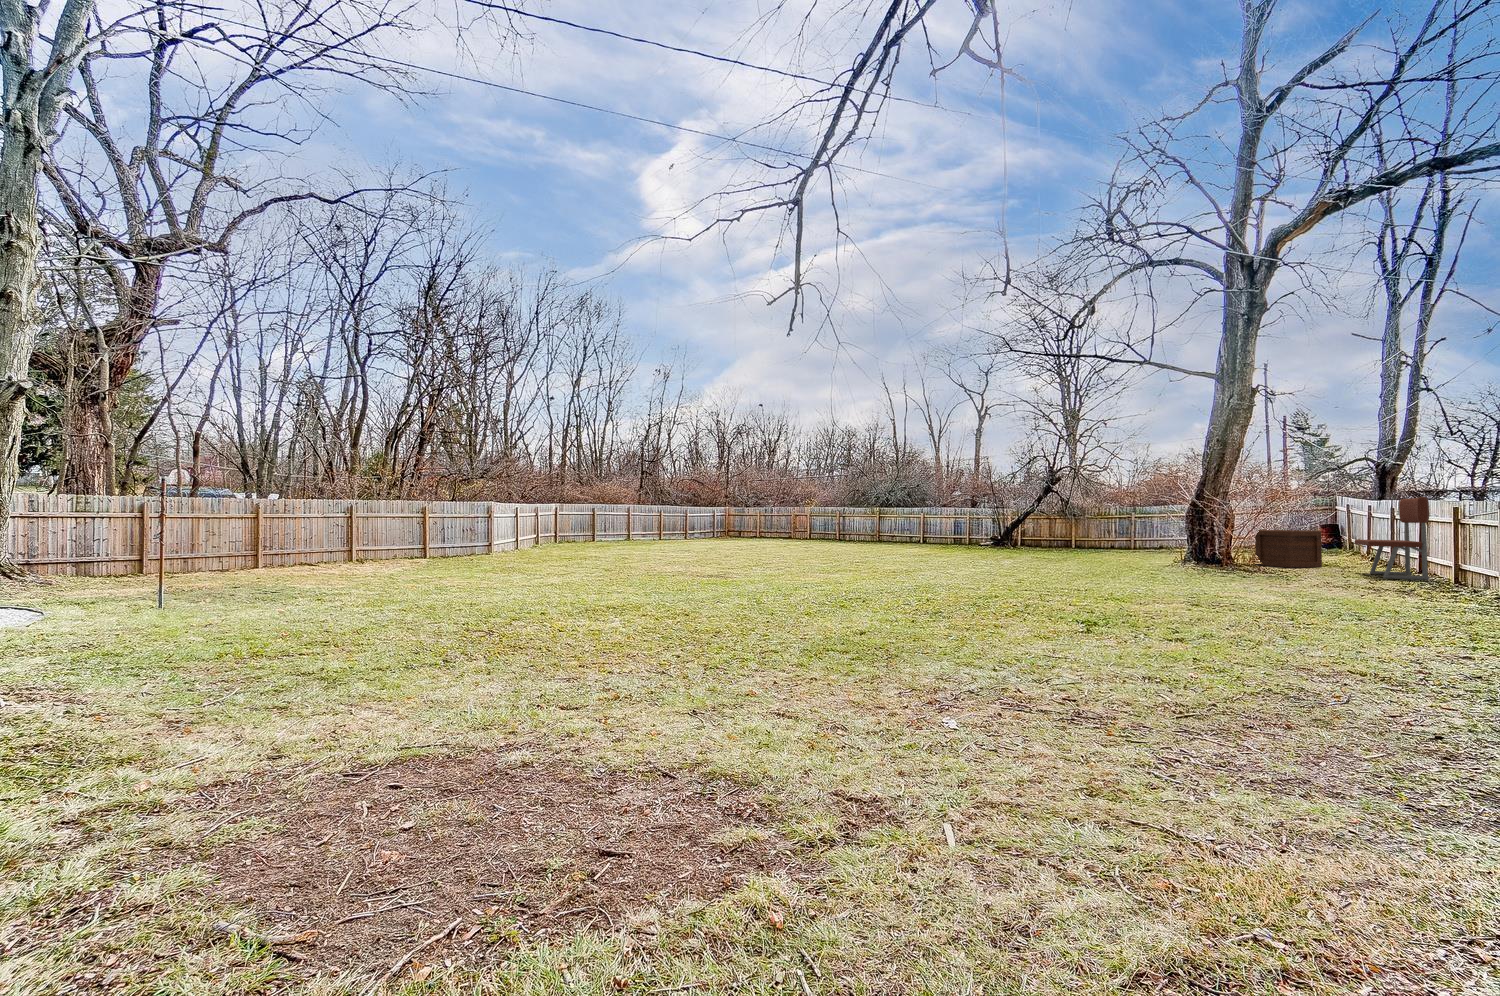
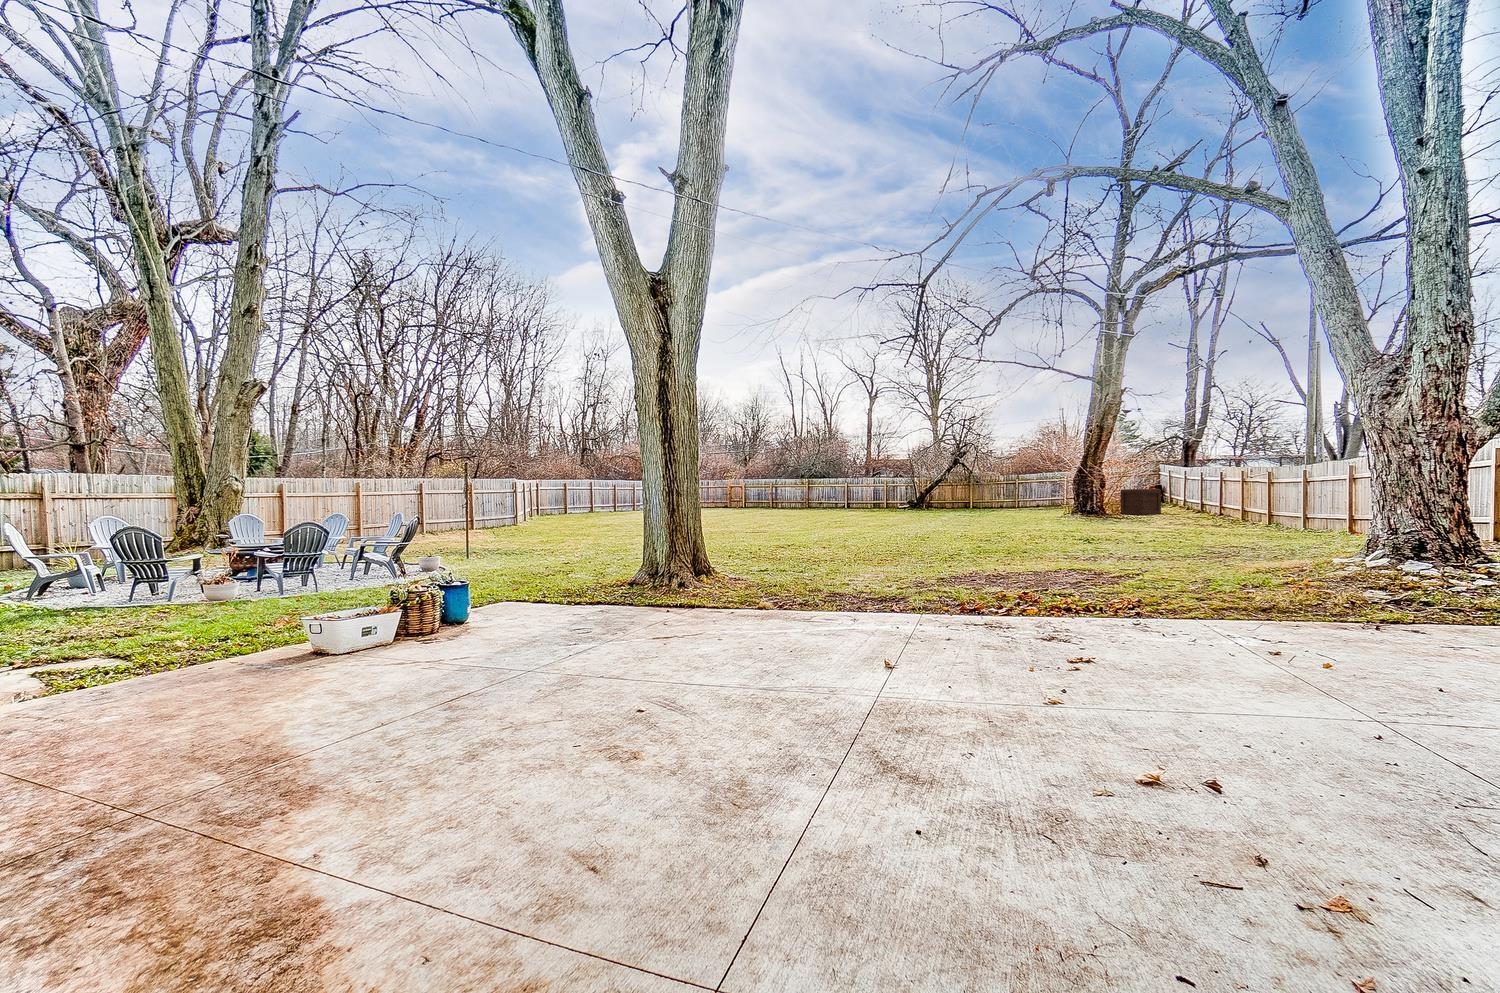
bench: present [1355,497,1429,580] -> none [1183,466,1226,518]

